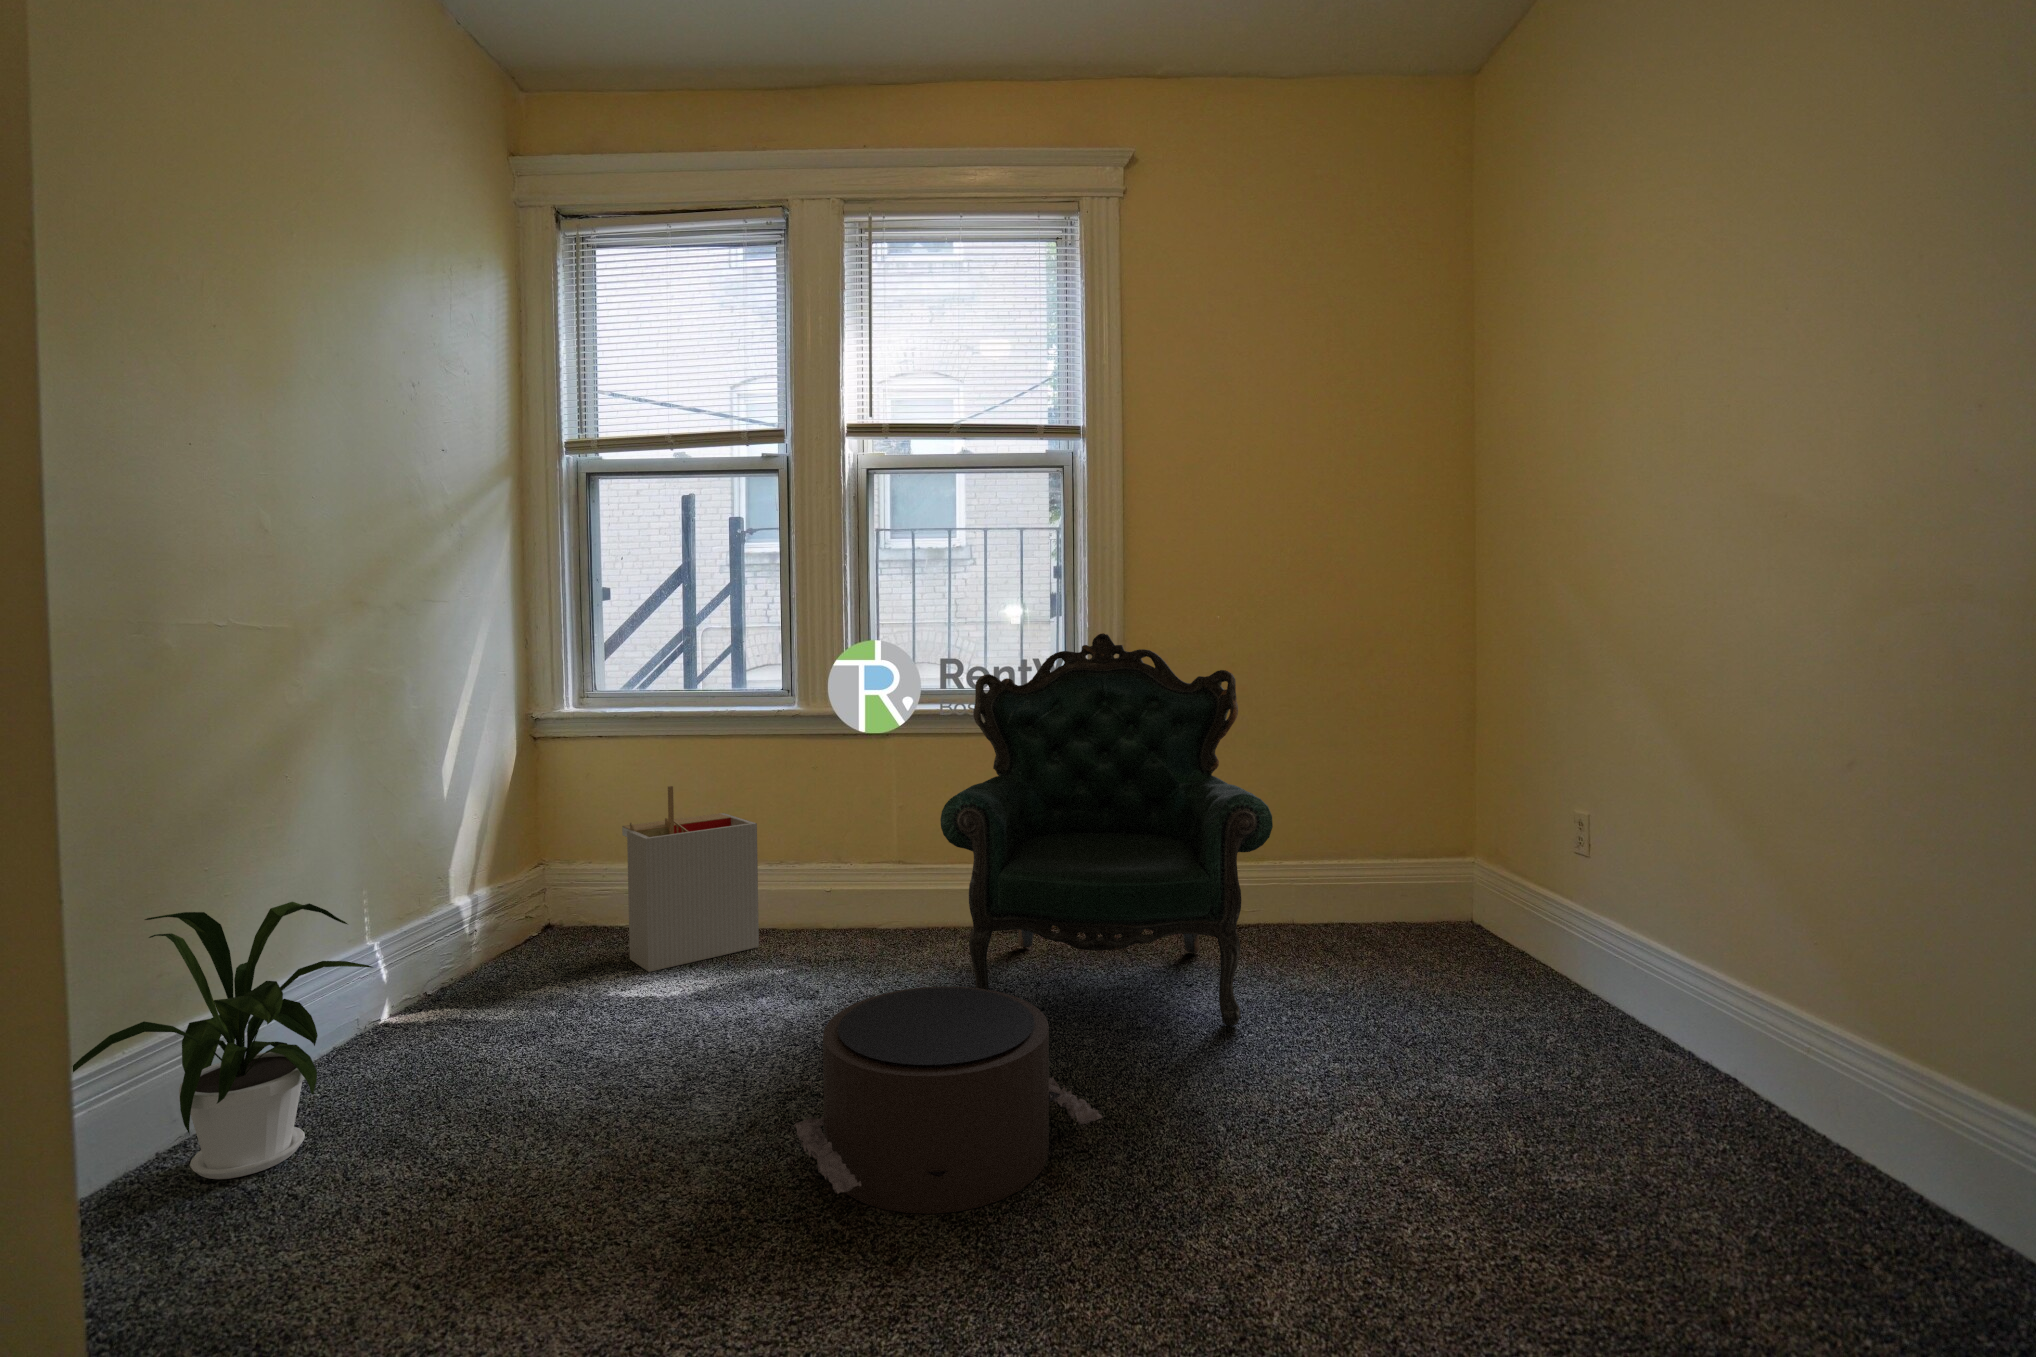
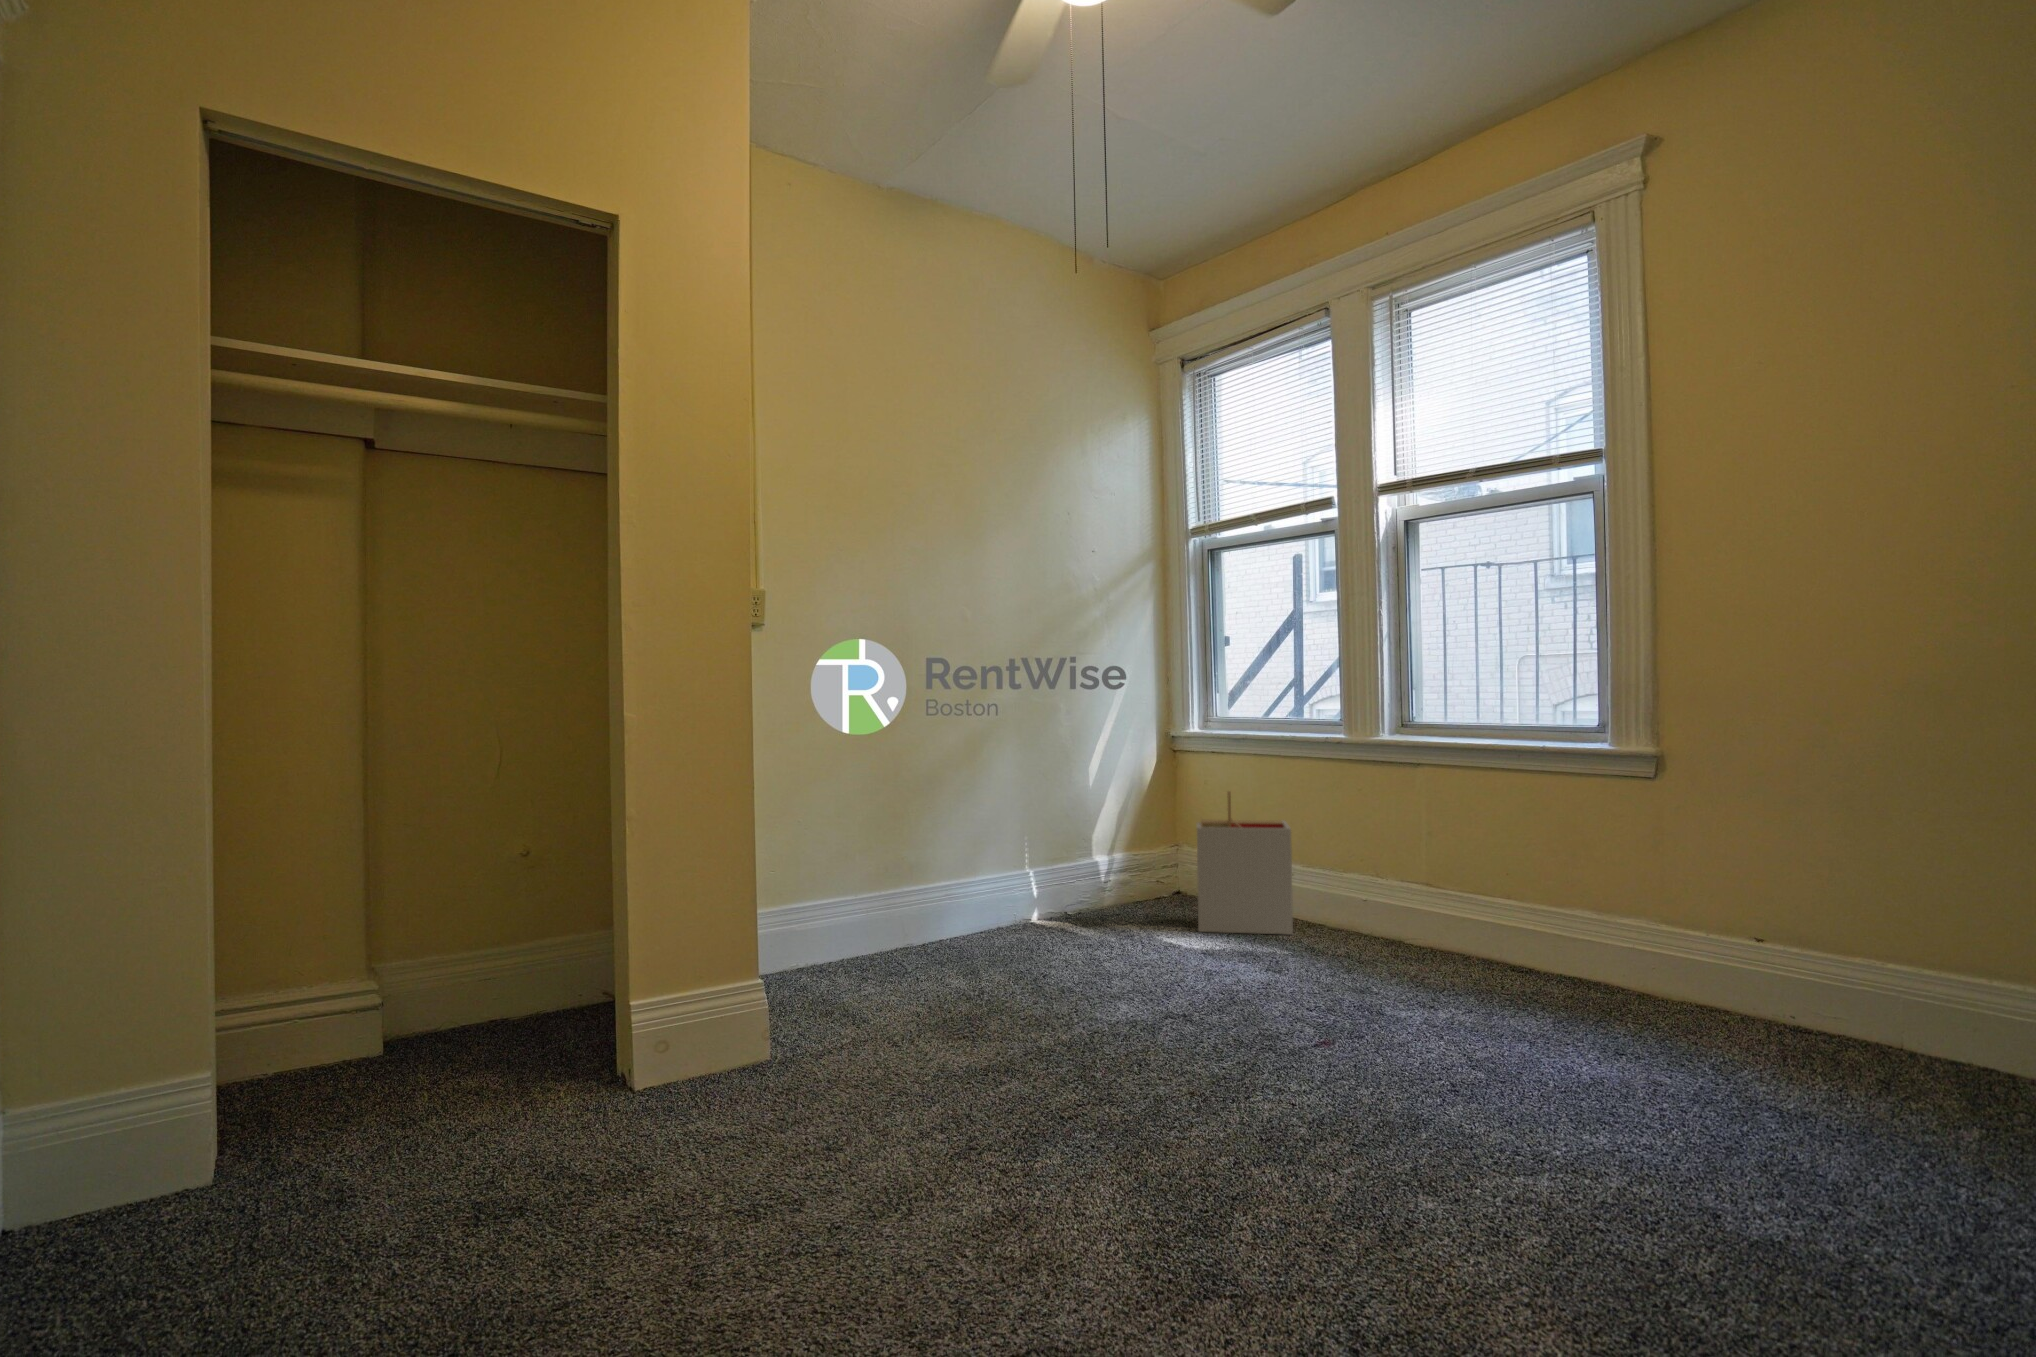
armchair: present [940,633,1273,1026] -> none [1357,662,1758,1089]
house plant: present [73,902,373,1179] -> none [839,815,970,966]
pouf: present [794,986,1102,1214] -> none [1094,946,1329,1102]

